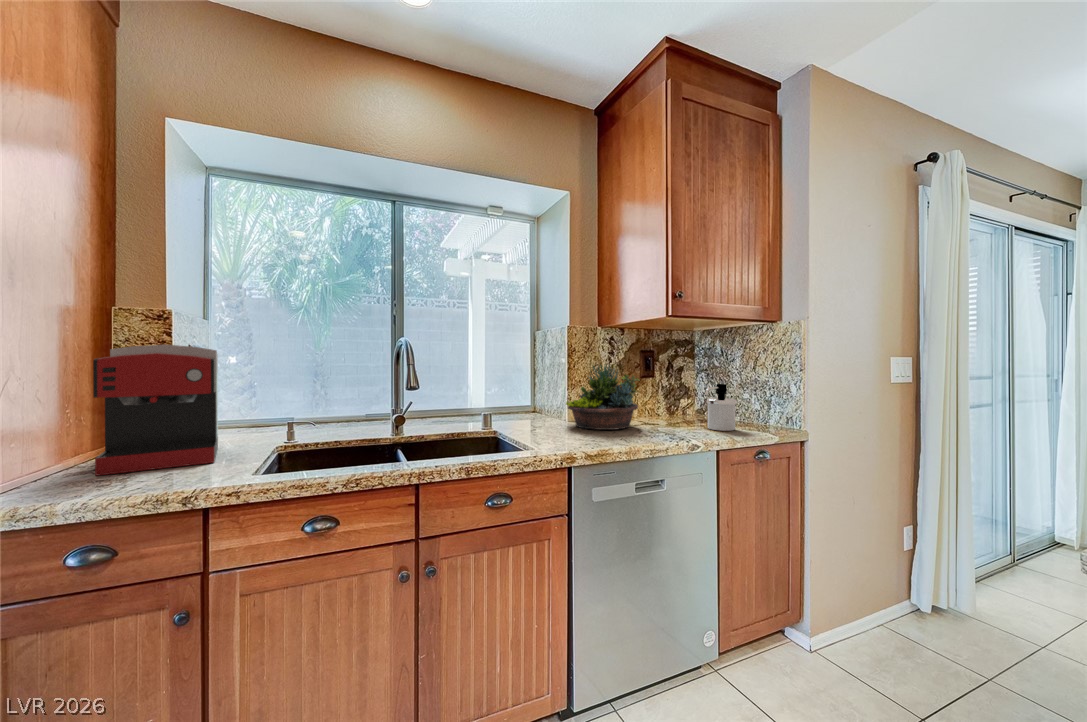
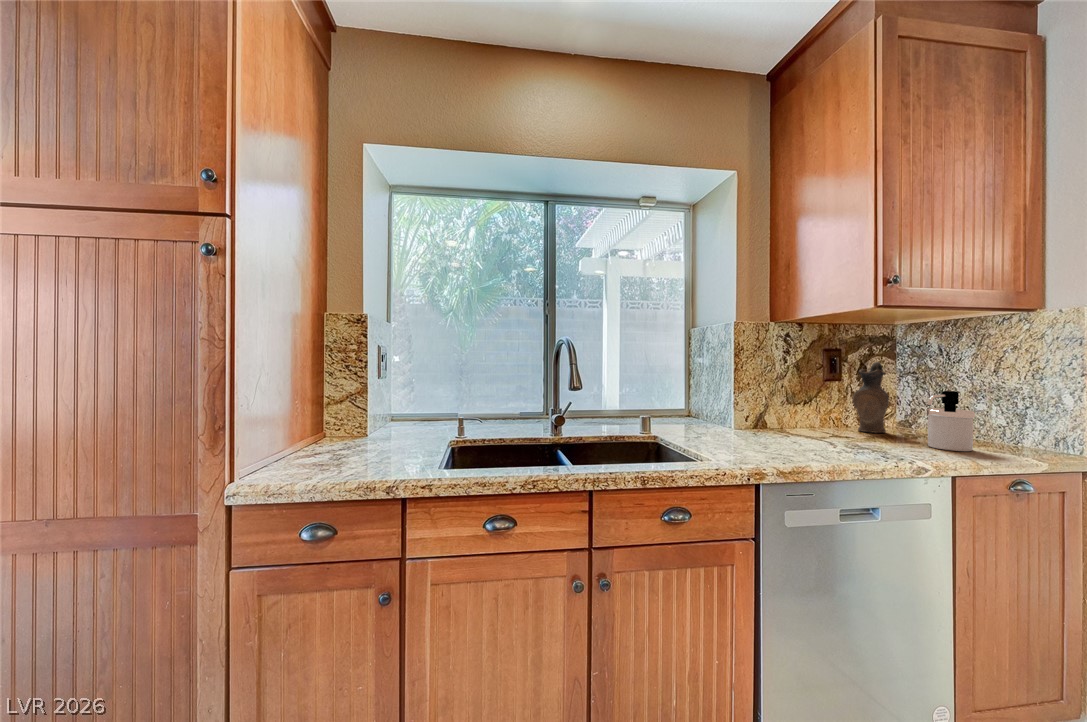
coffee maker: present [93,345,218,476] -> none [317,345,404,460]
ceramic pitcher: none [662,361,687,420] -> present [853,362,889,433]
succulent planter: present [566,365,639,430] -> none [734,363,829,441]

